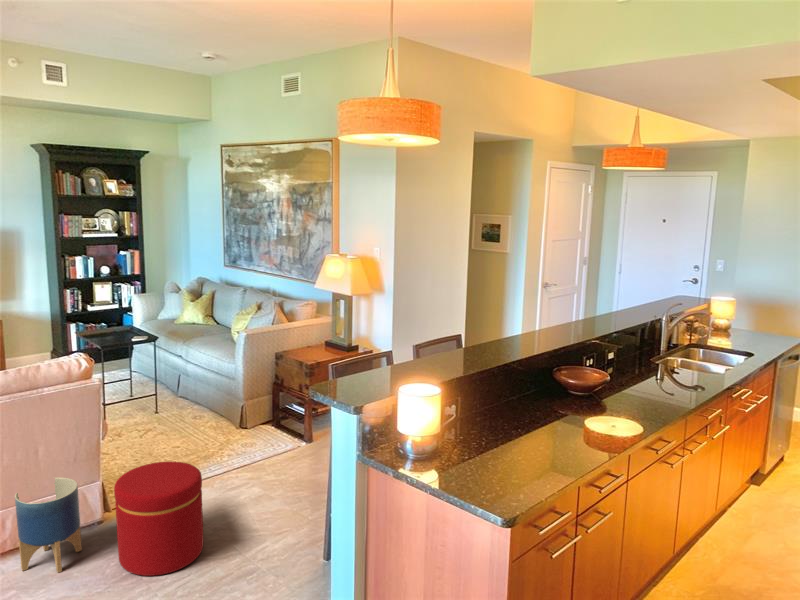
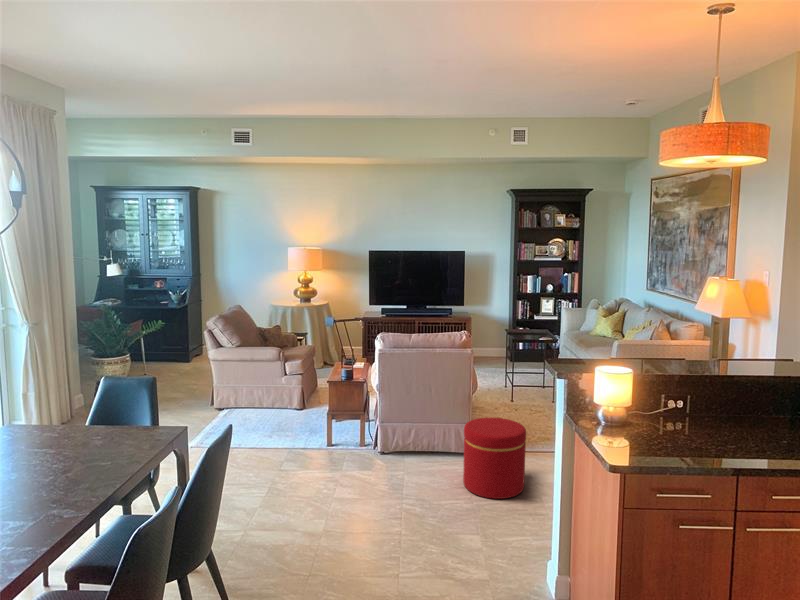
planter: present [15,478,82,572] -> none [412,410,450,474]

